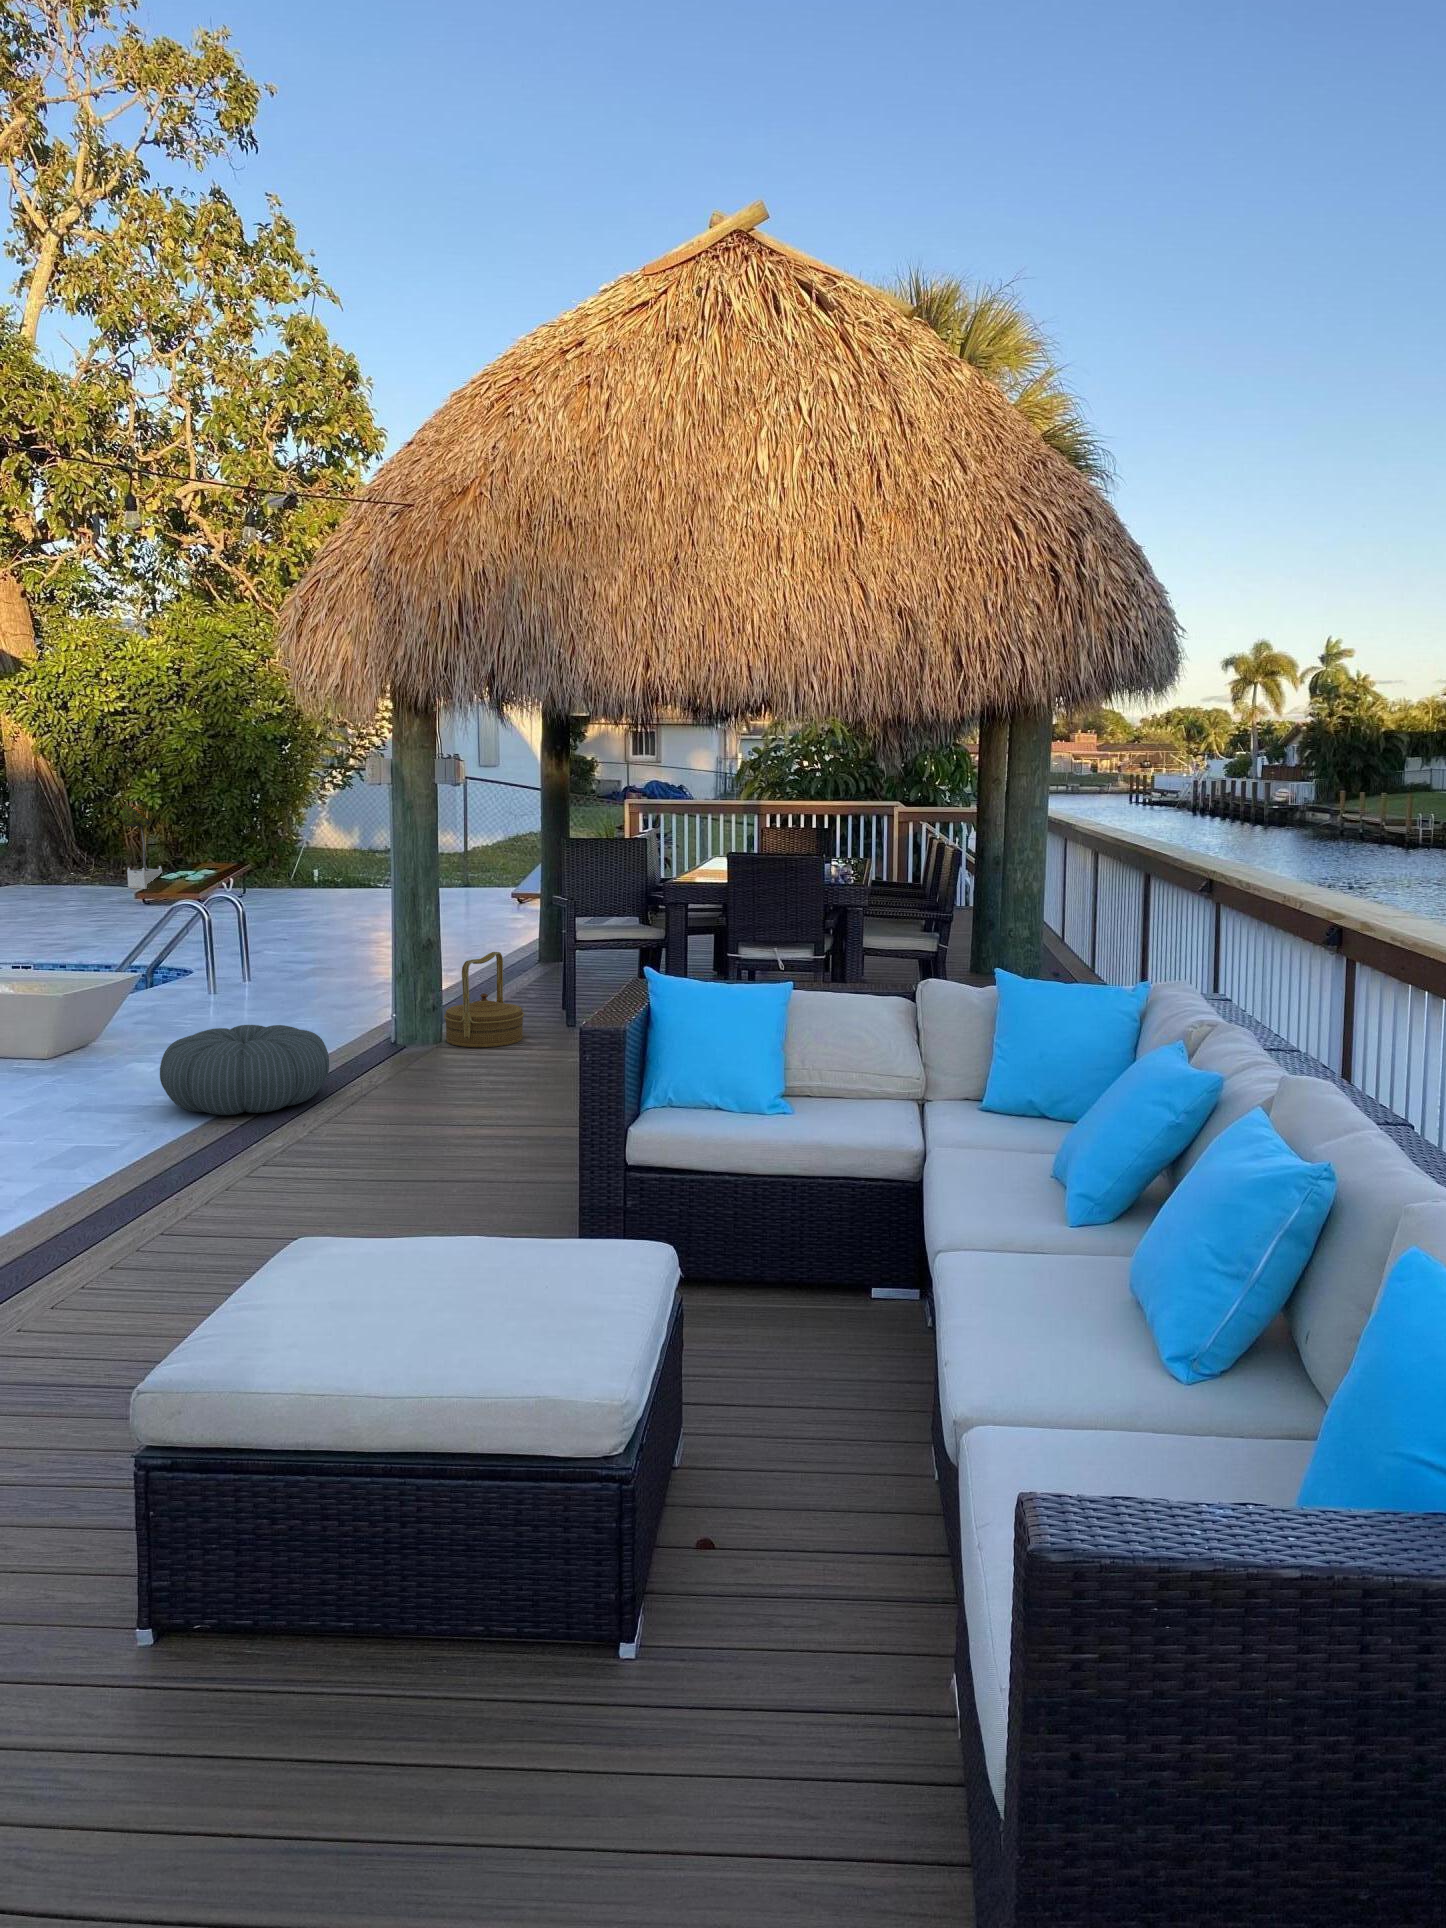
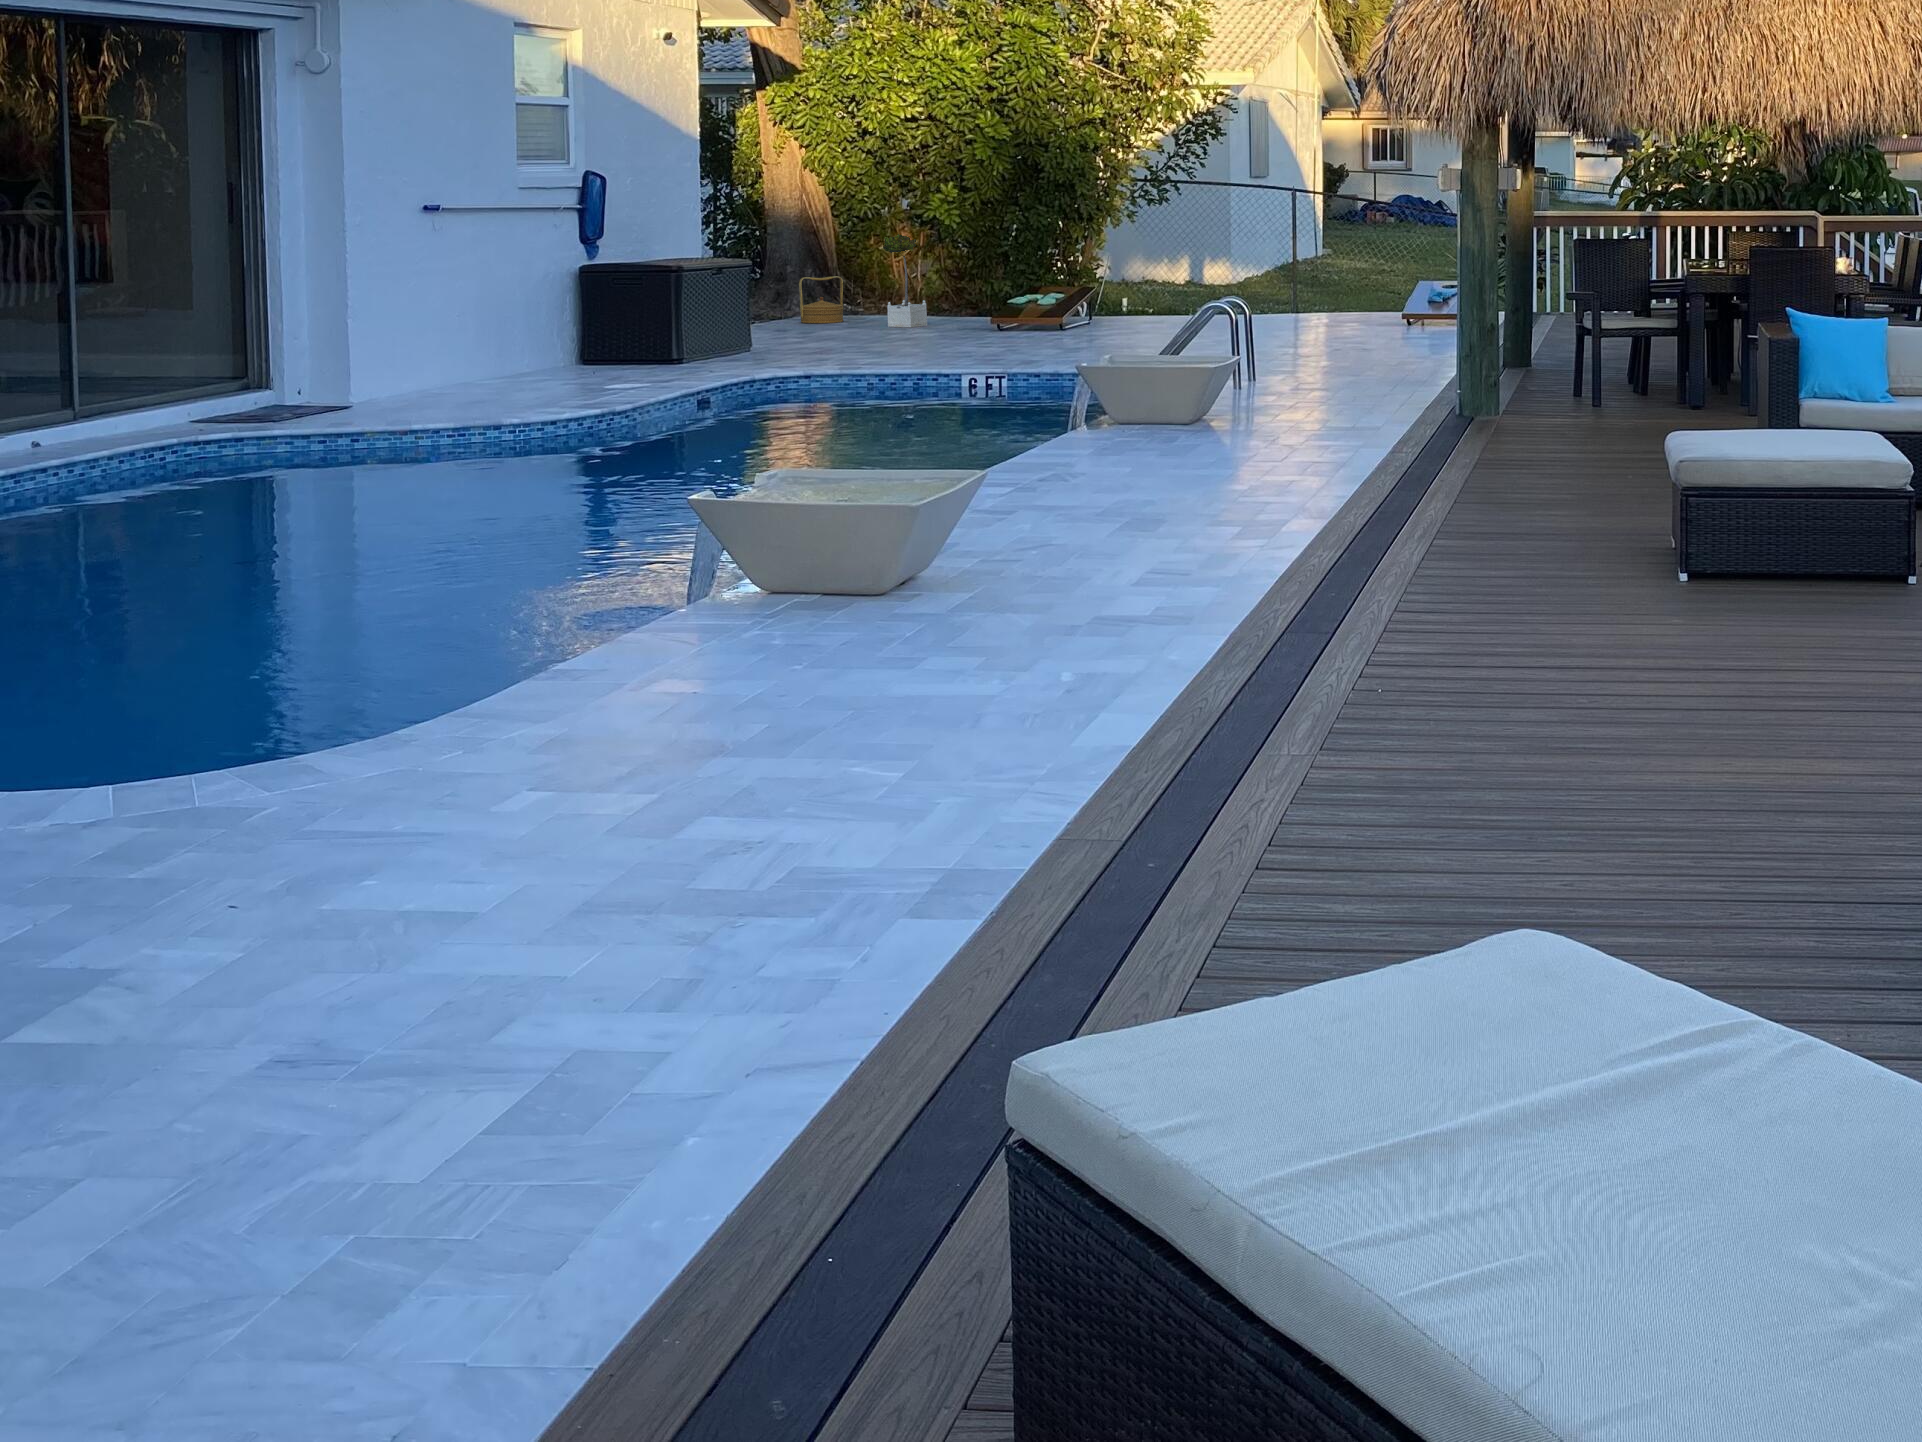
woven basket: present [444,952,524,1047] -> present [799,276,844,323]
pouf: present [160,1025,329,1115] -> none [1337,388,1466,452]

